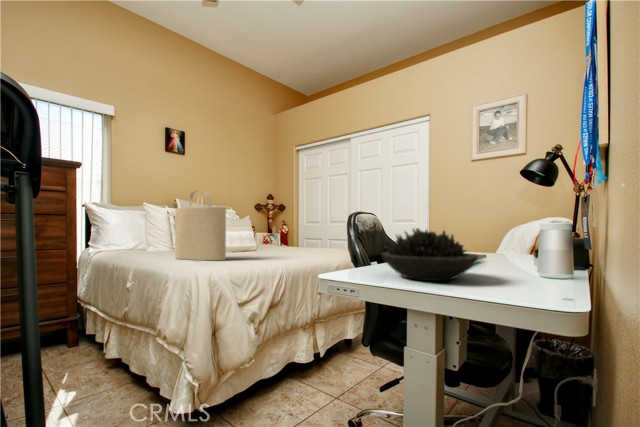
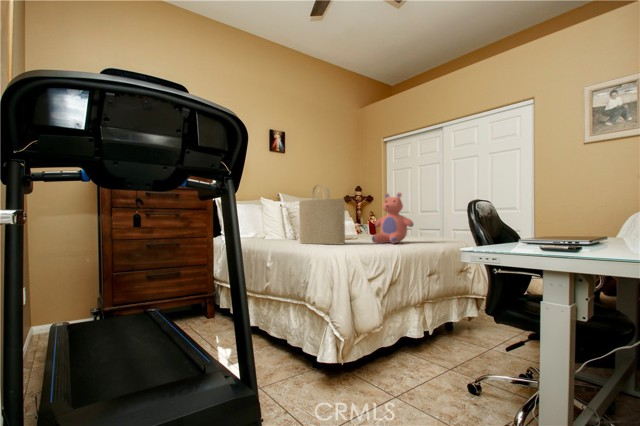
teddy bear: none [259,202,305,259] -> present [372,192,413,244]
succulent plant: present [381,228,478,281] -> none [517,209,615,252]

